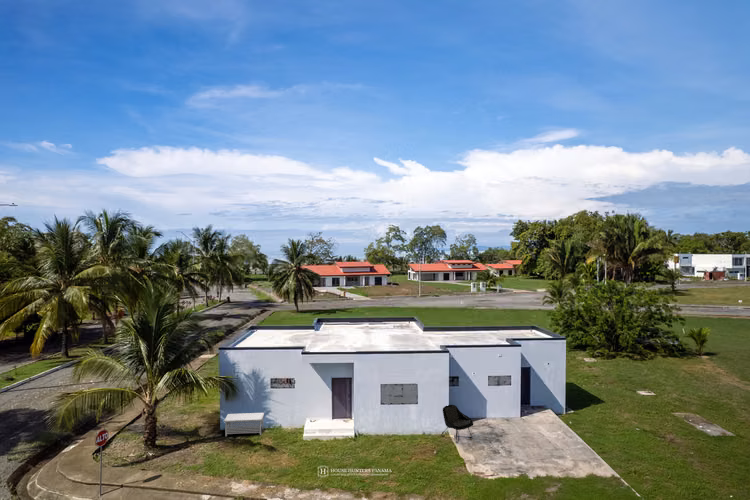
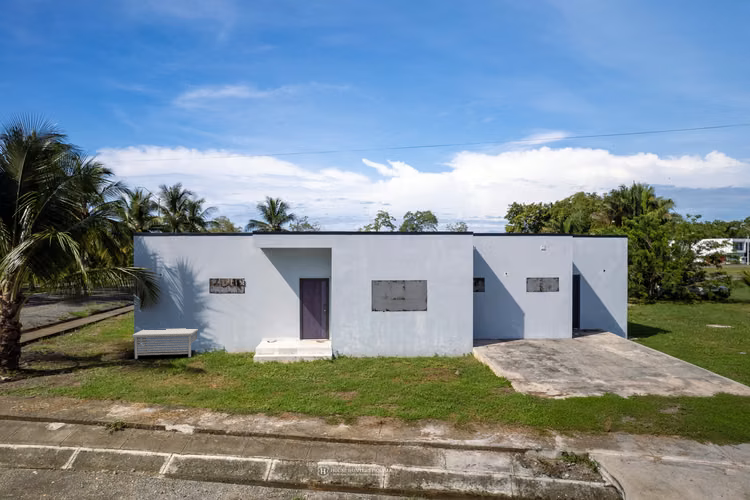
lounge chair: present [442,405,473,443] -> none [463,312,512,363]

